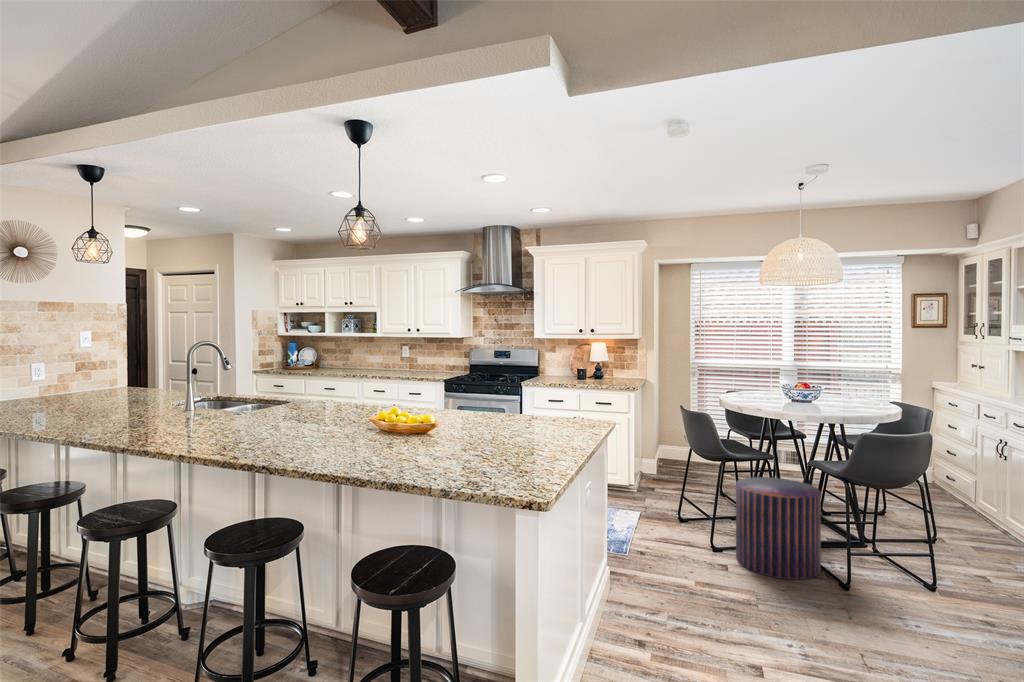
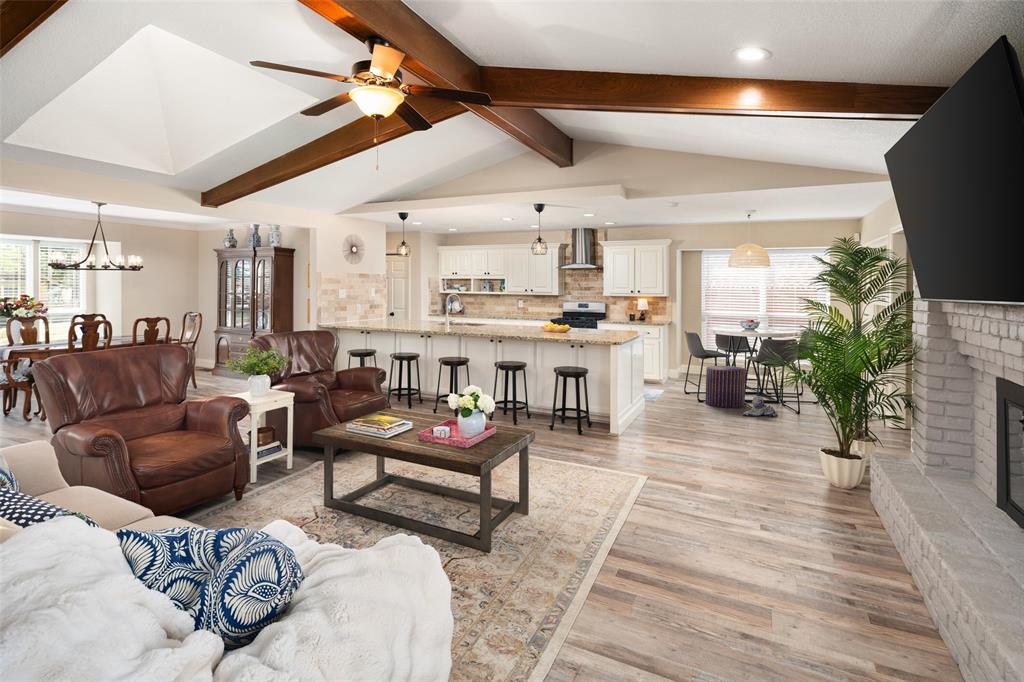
plush toy: none [845,565,920,620] -> present [743,395,777,416]

